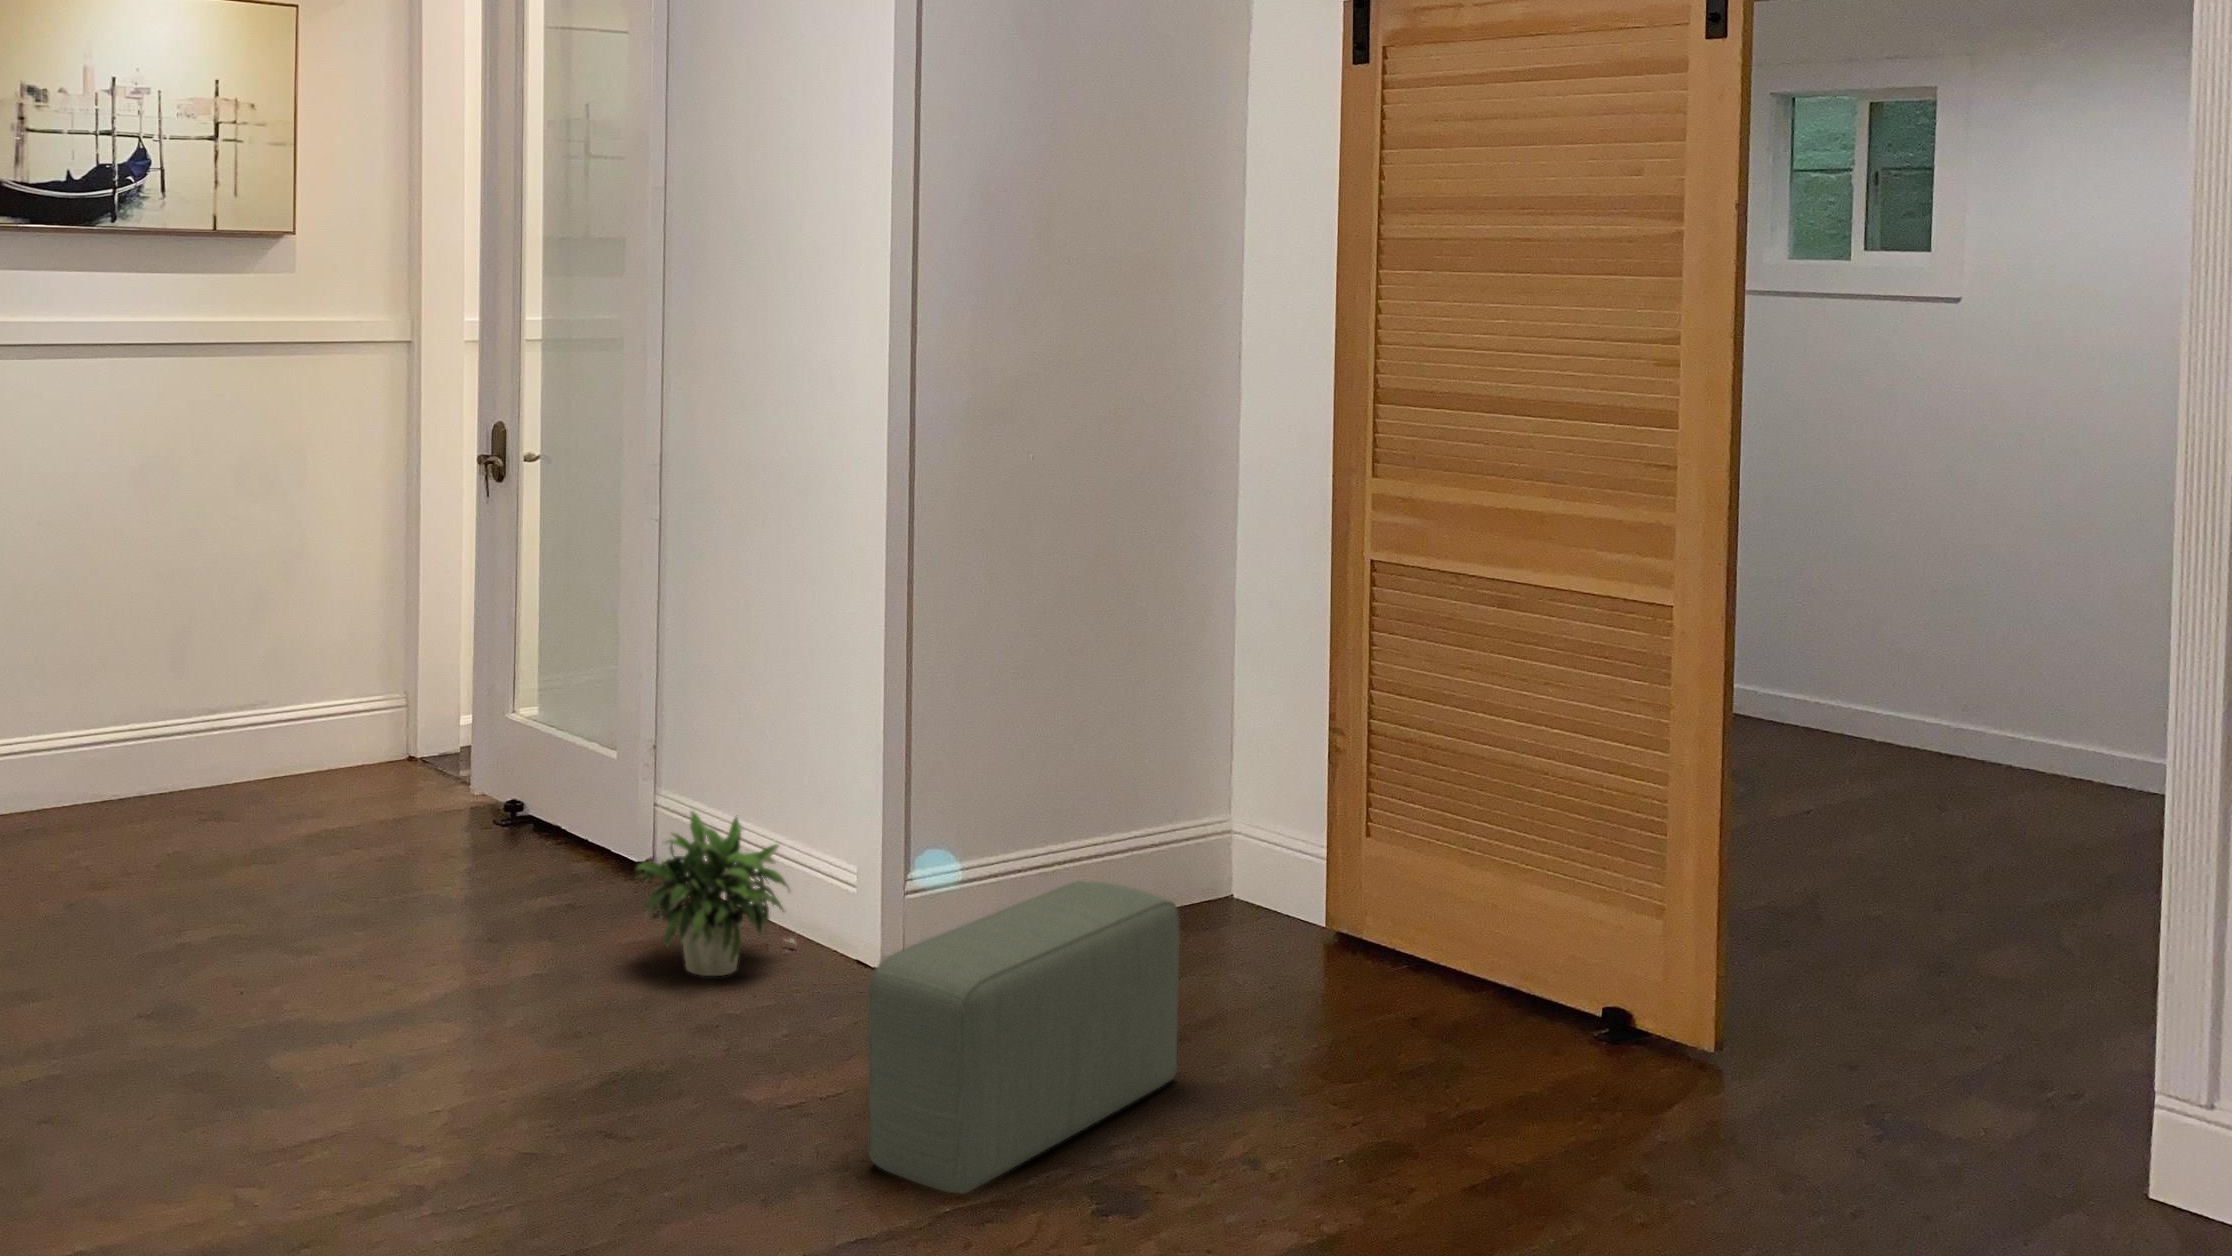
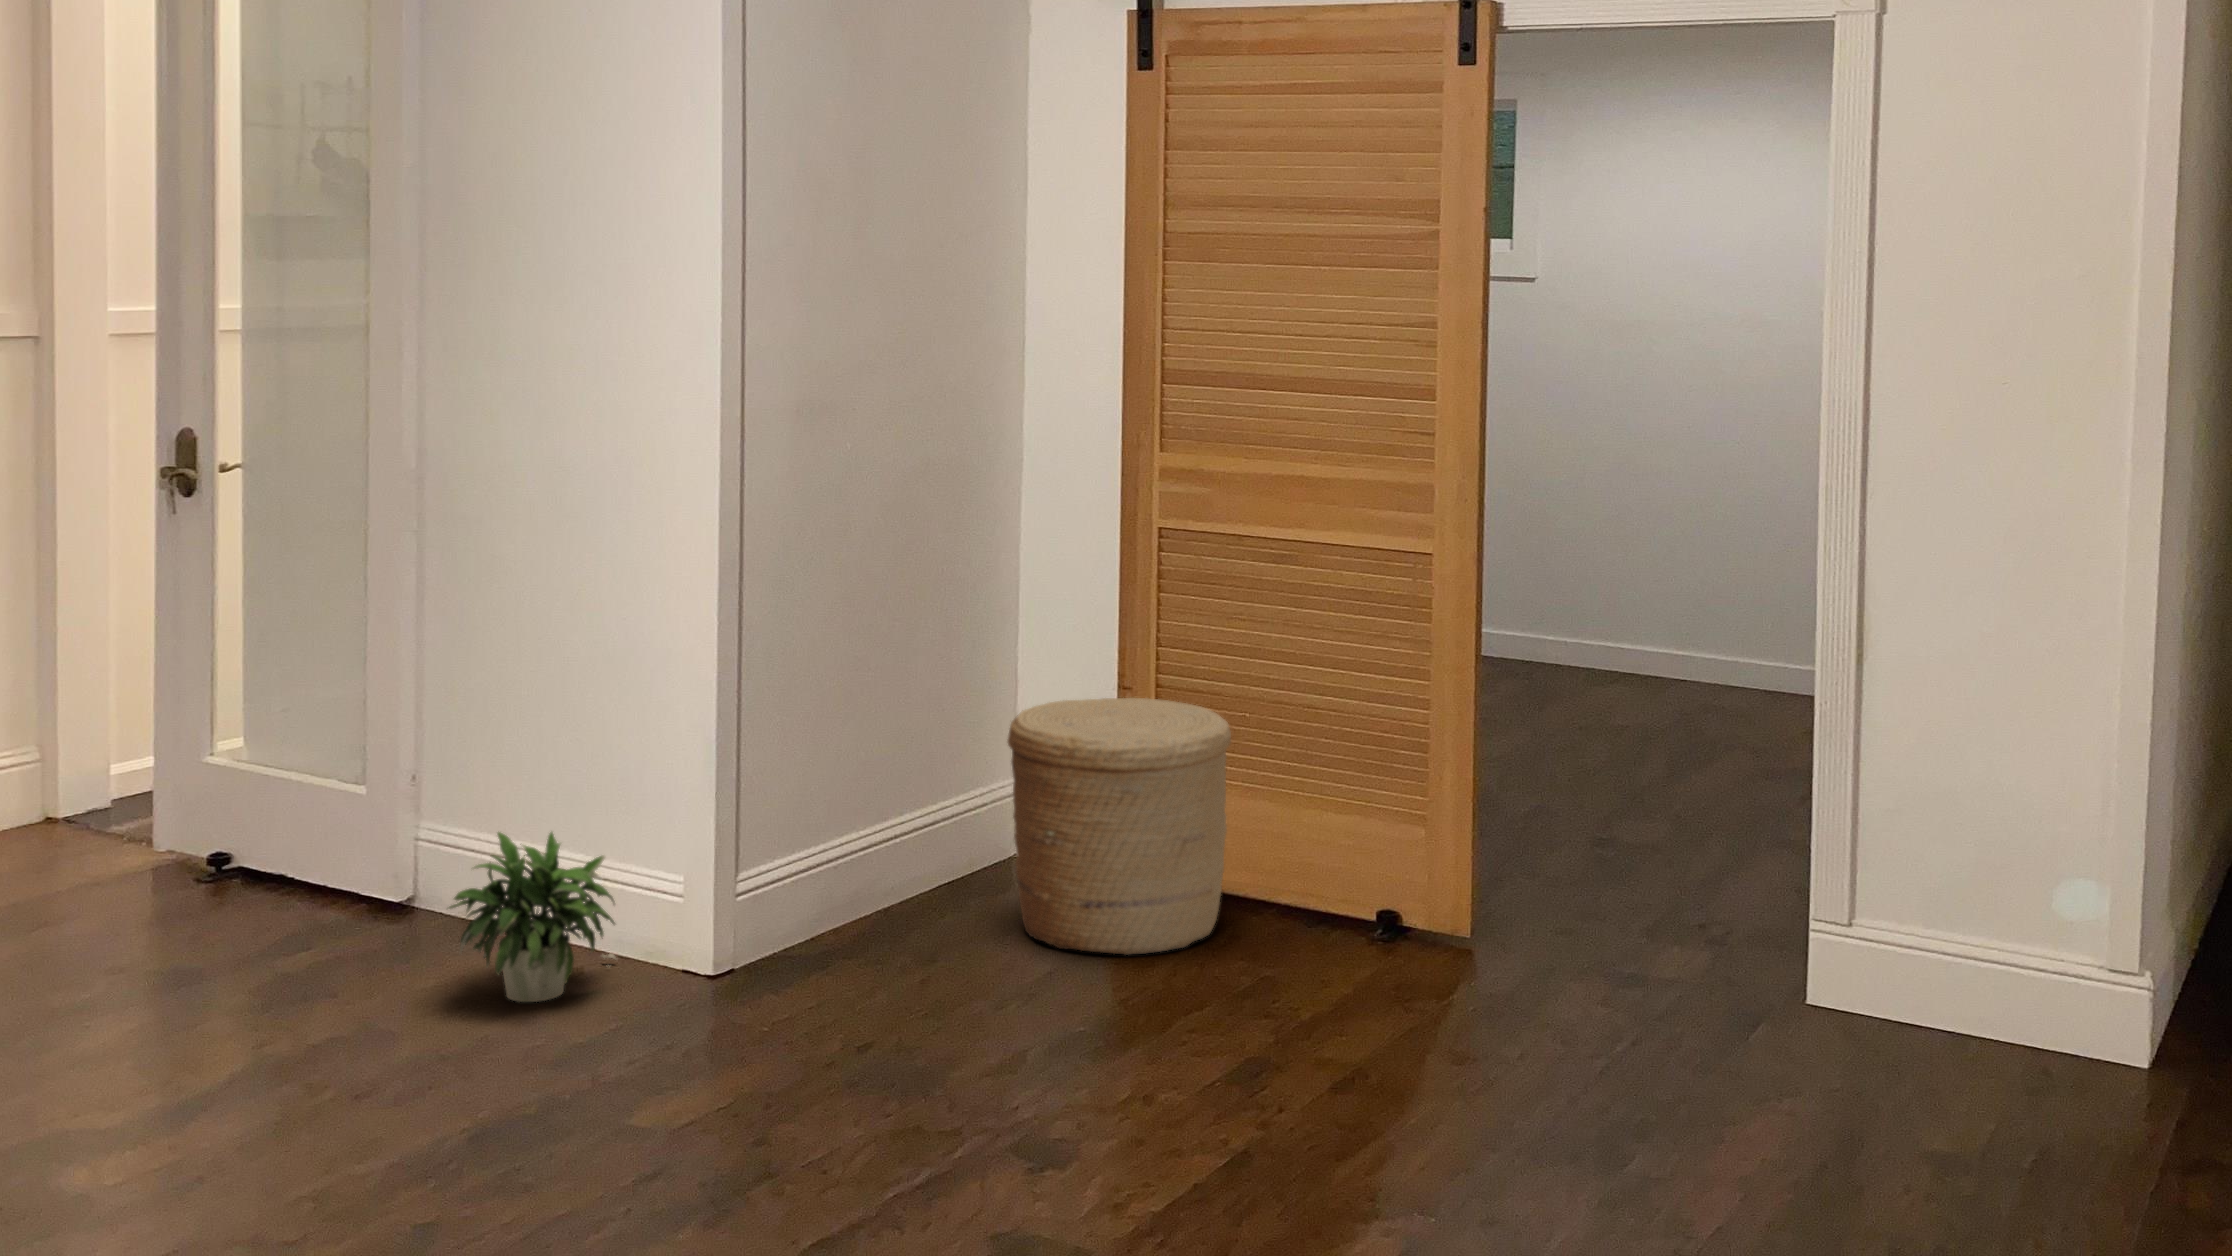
woven basket: none [1187,733,1433,1013] -> present [1008,698,1231,955]
pouf: present [868,881,1180,1194] -> none [799,851,1049,1159]

